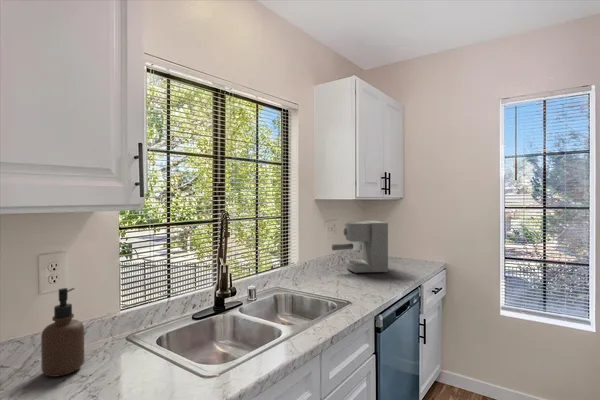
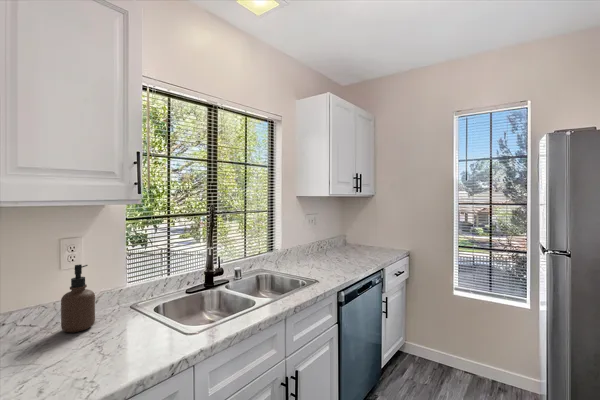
coffee maker: present [332,221,388,273] -> none [311,215,358,259]

